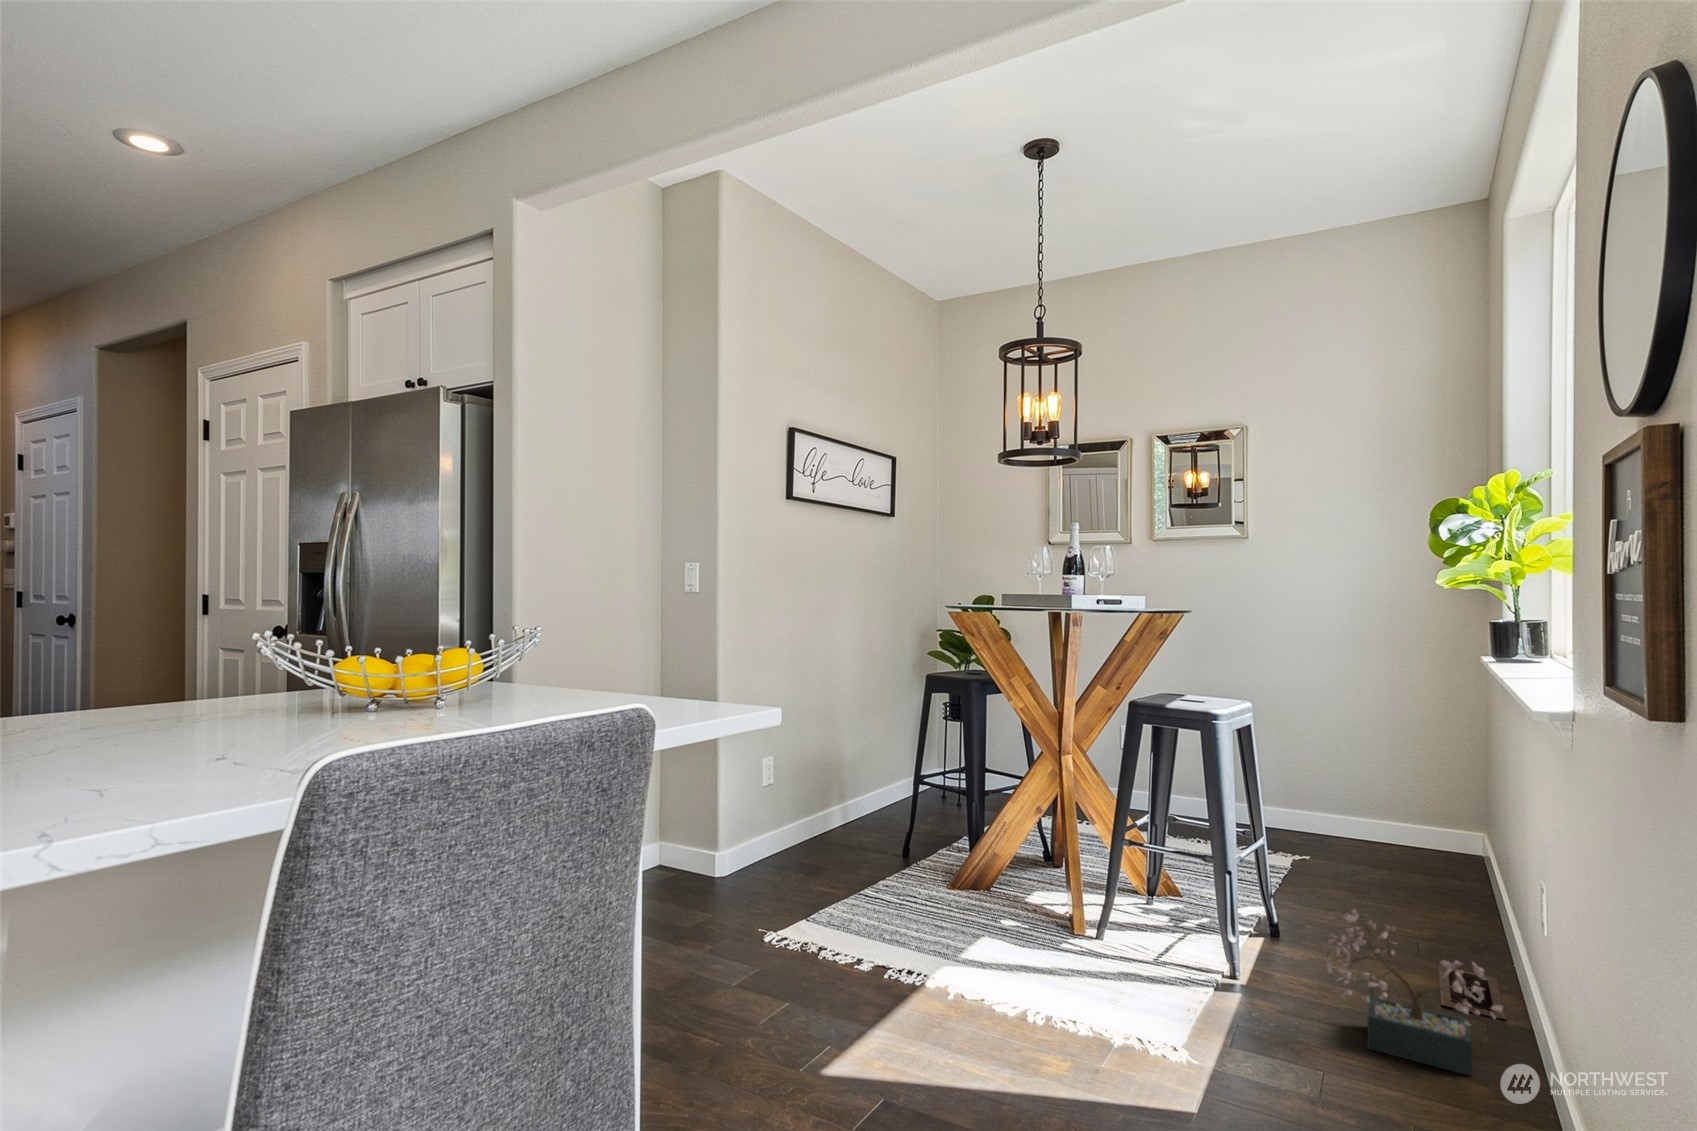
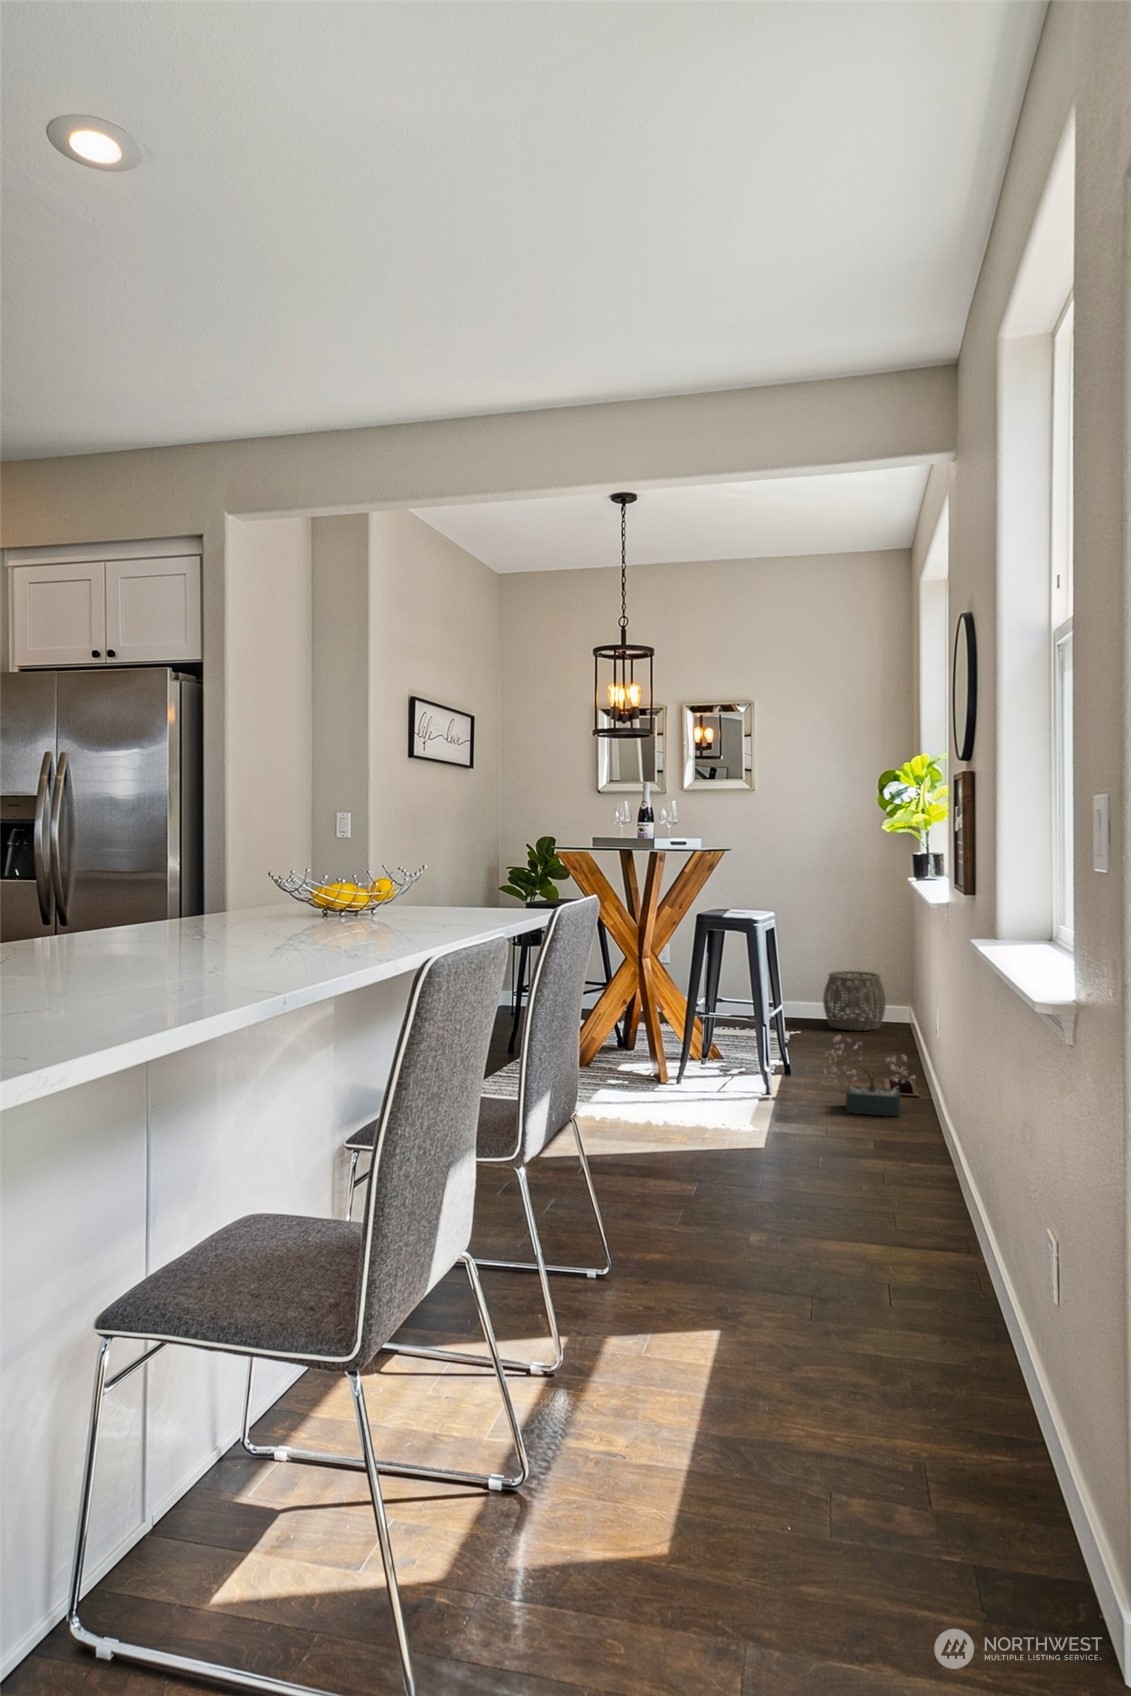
woven basket: none [1326,778,1421,864] -> present [823,971,886,1031]

